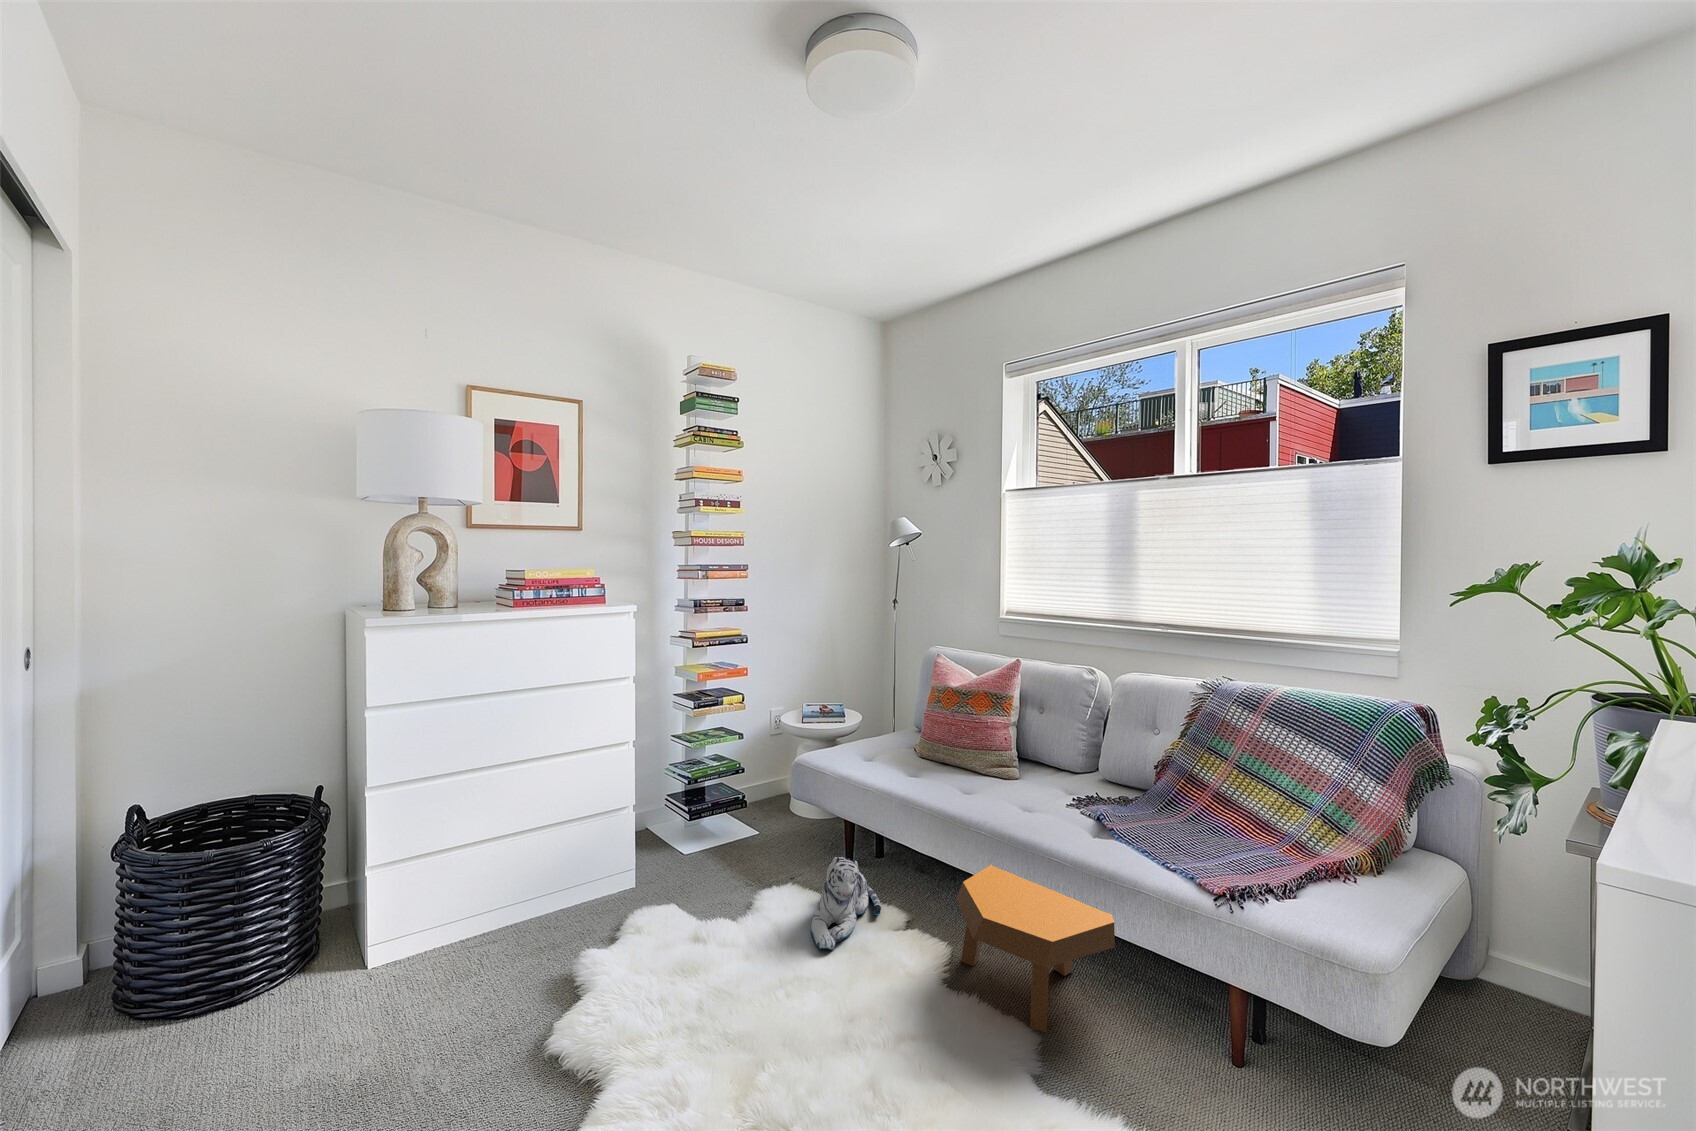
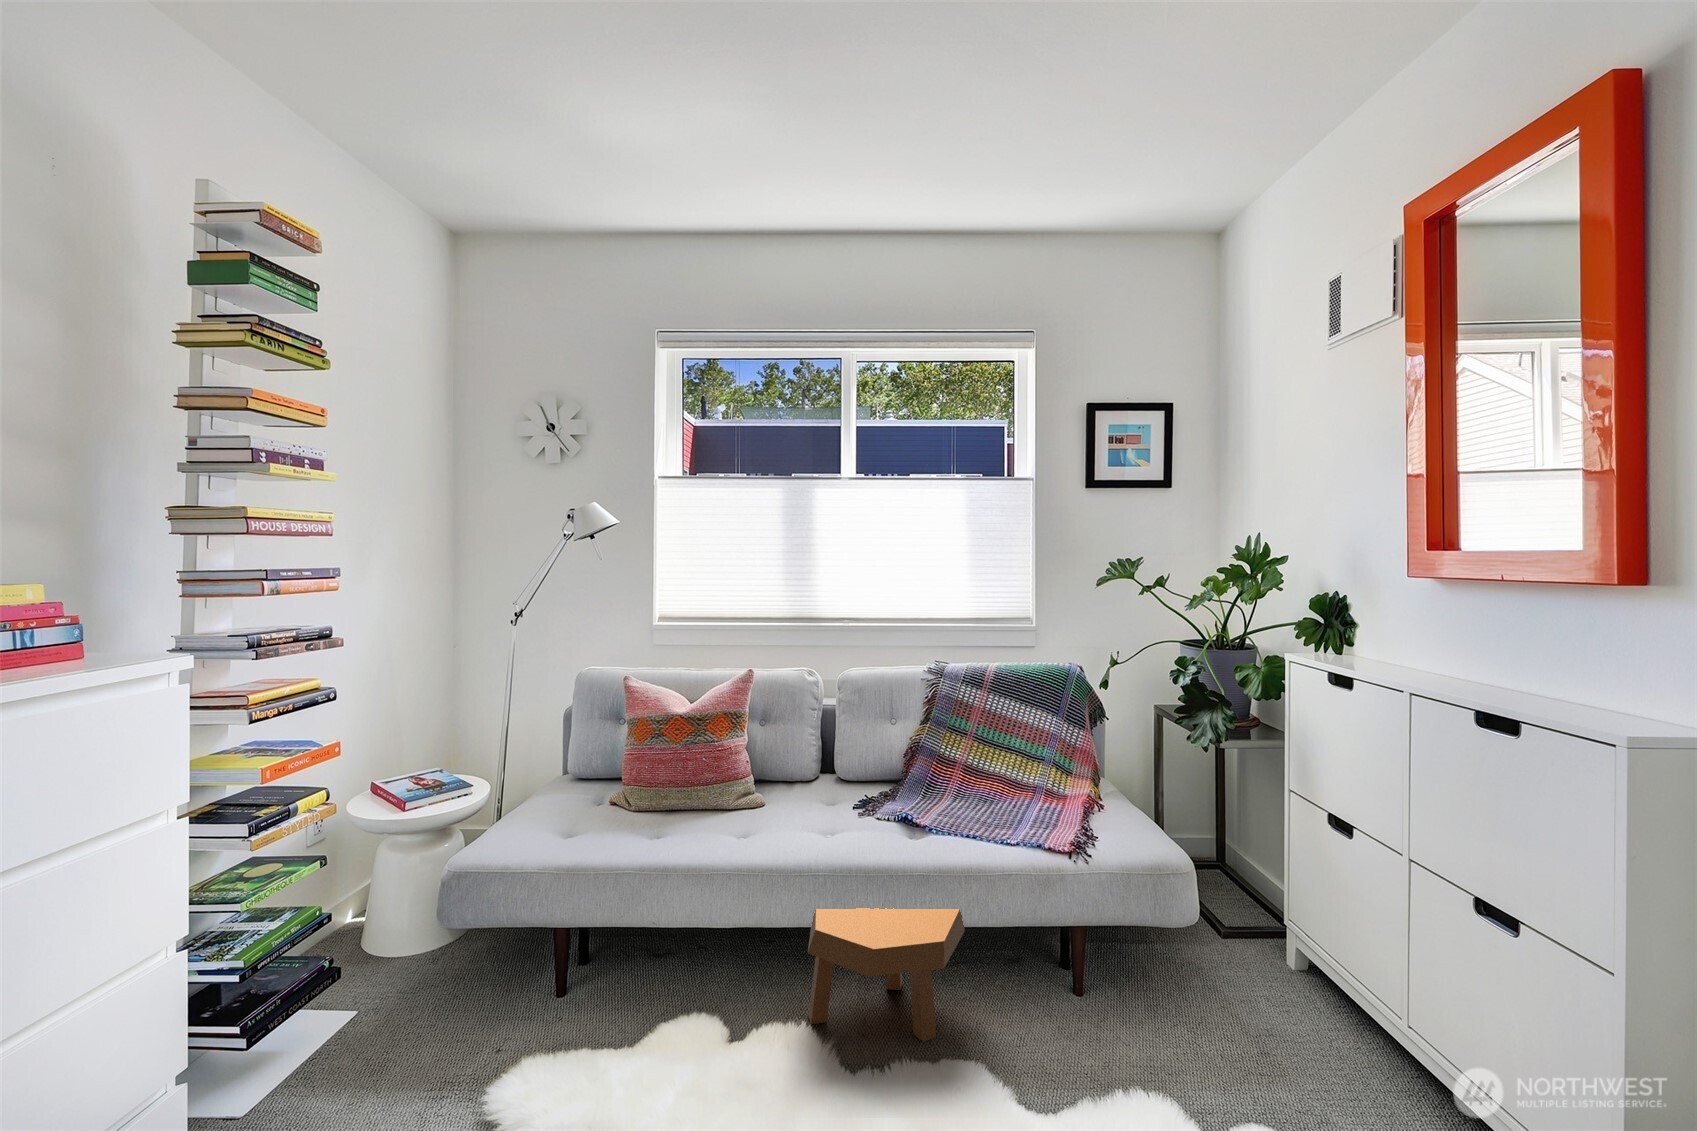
plush toy: present [811,857,881,950] -> none [601,964,689,1091]

